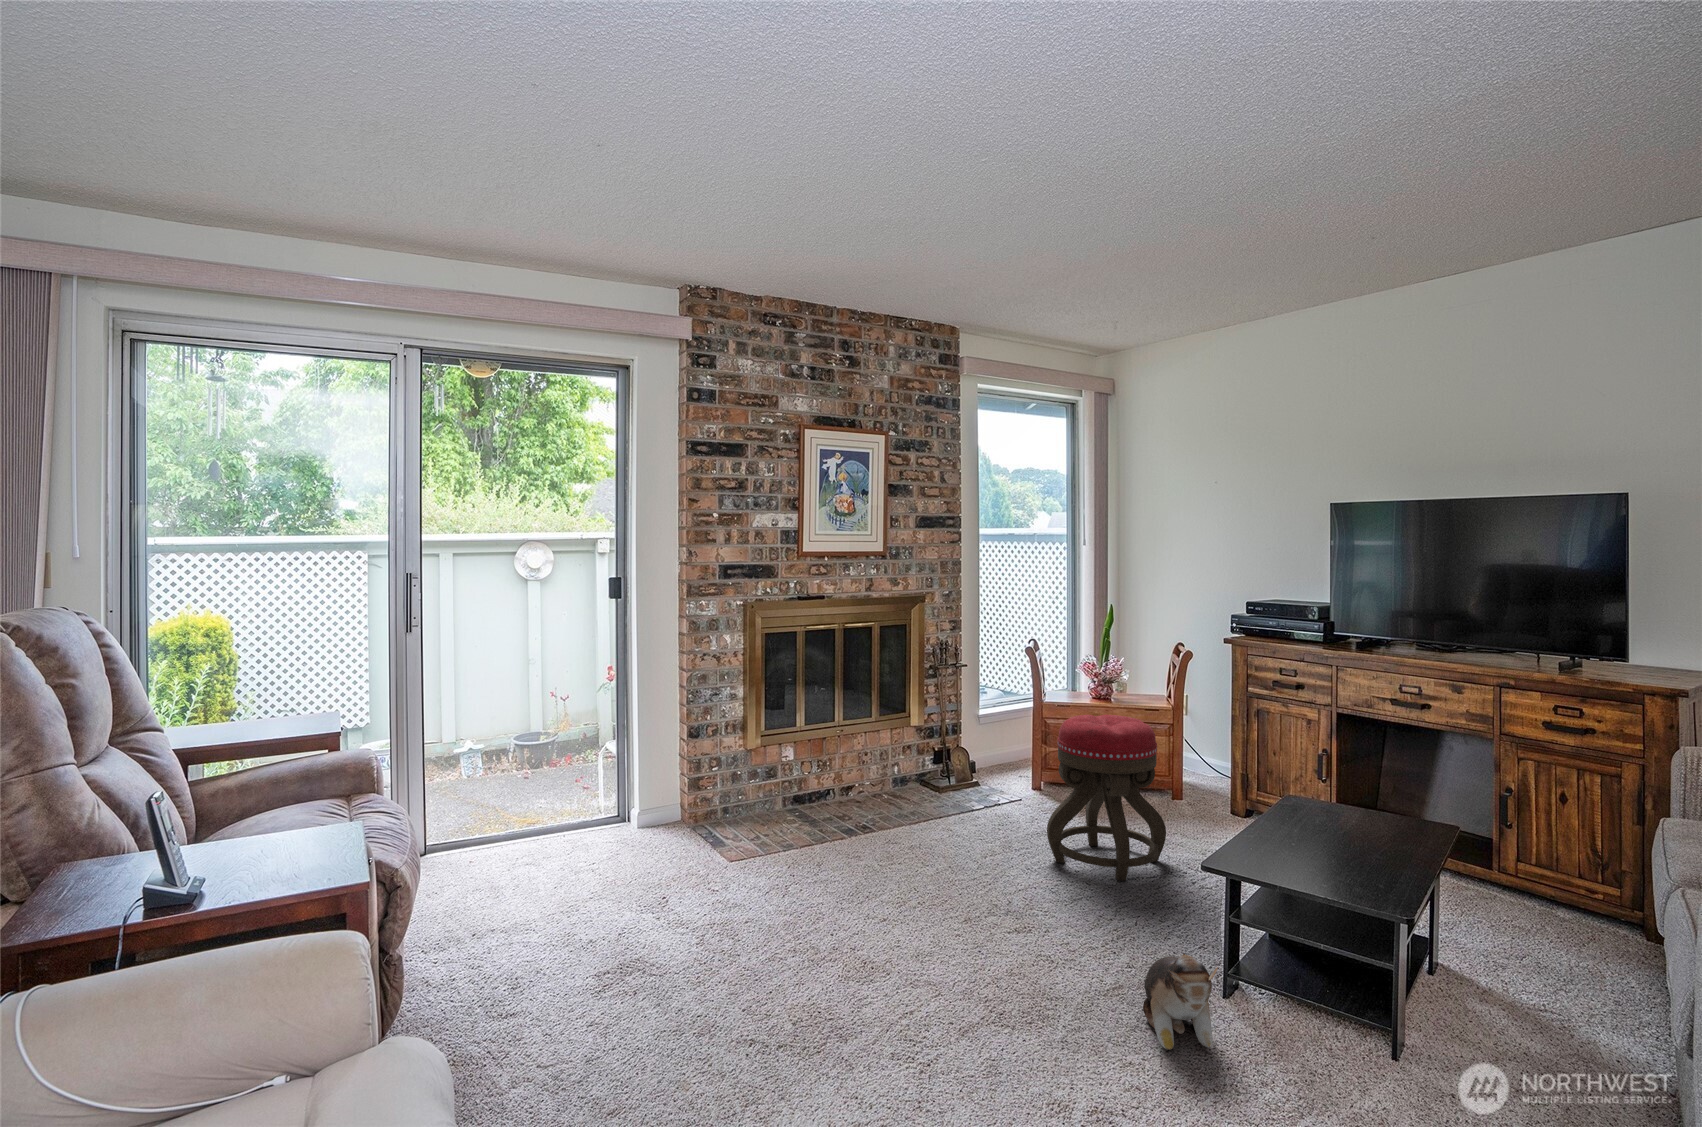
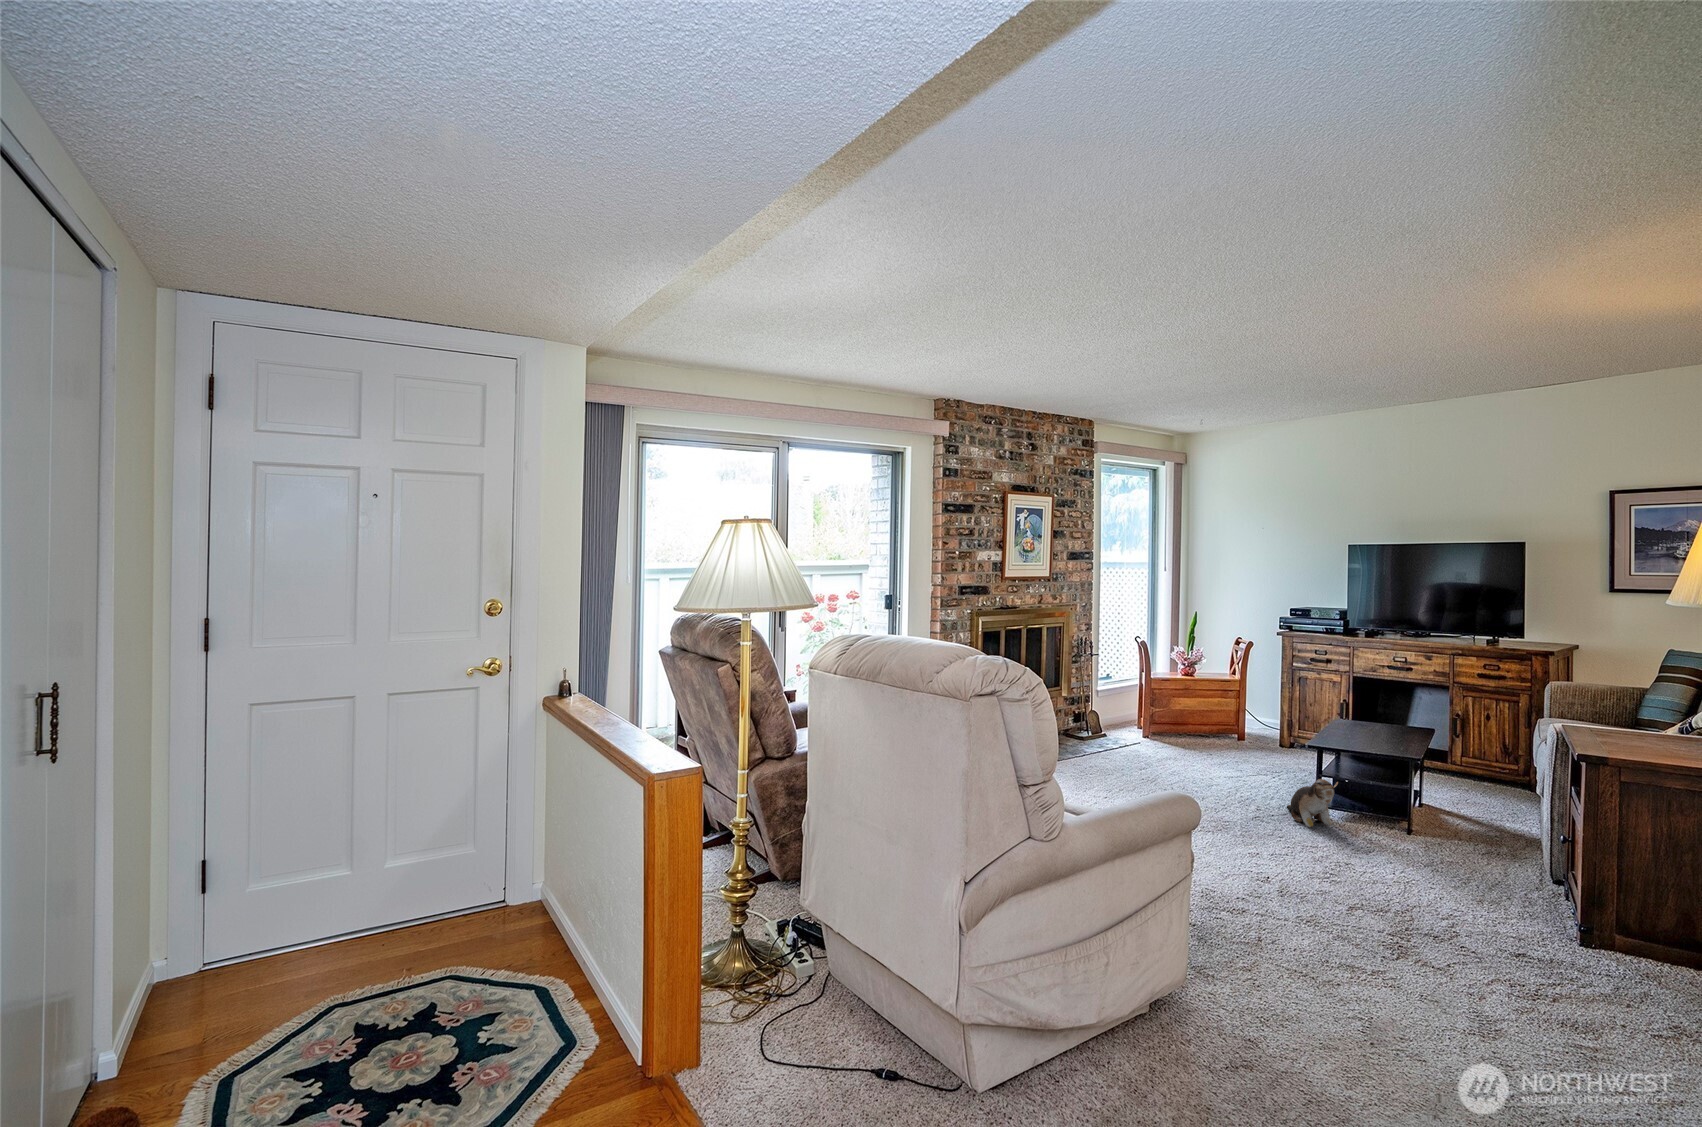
ottoman: present [1047,715,1166,881] -> none [1190,679,1261,775]

